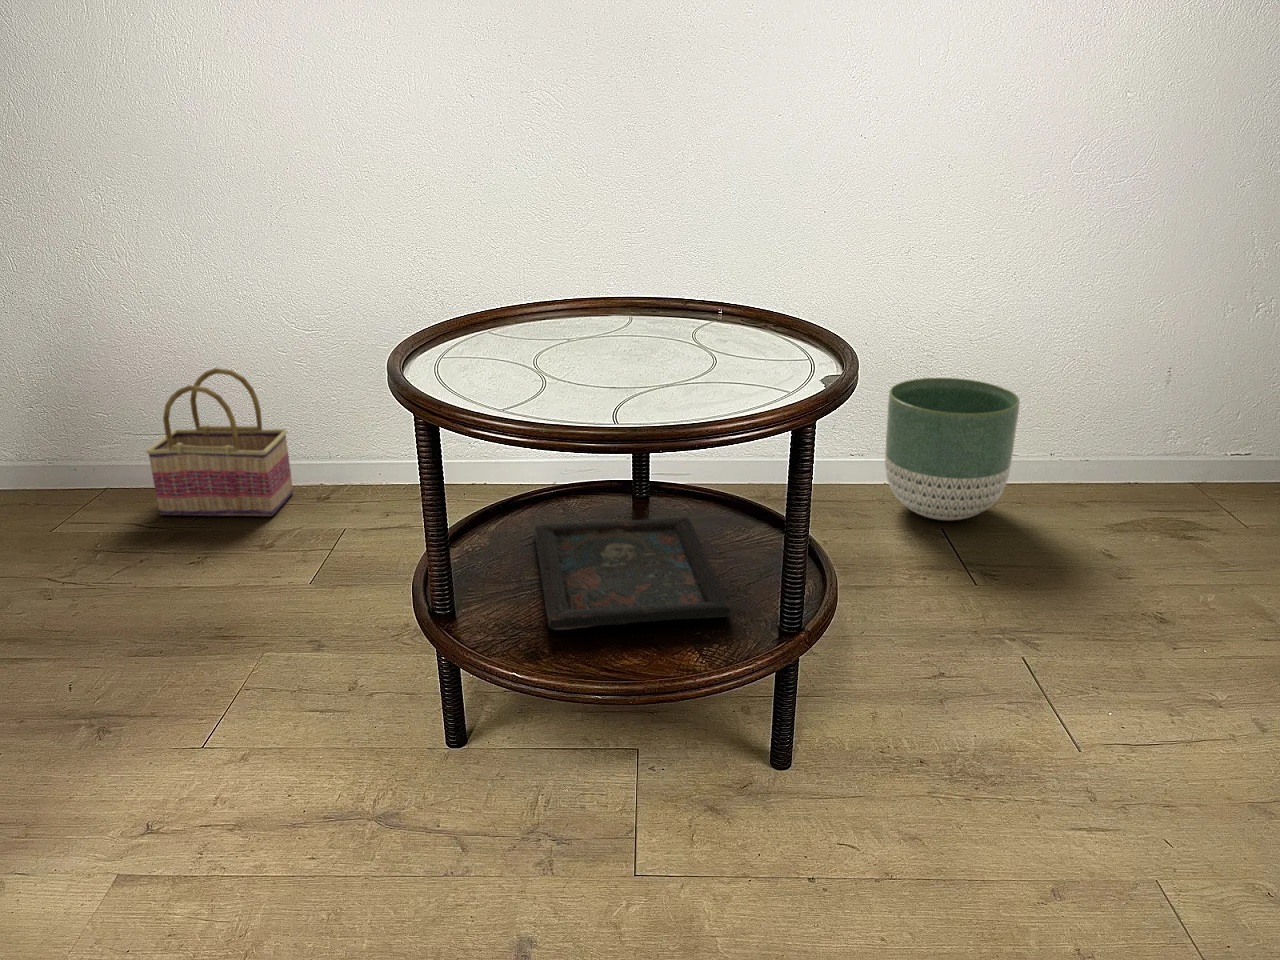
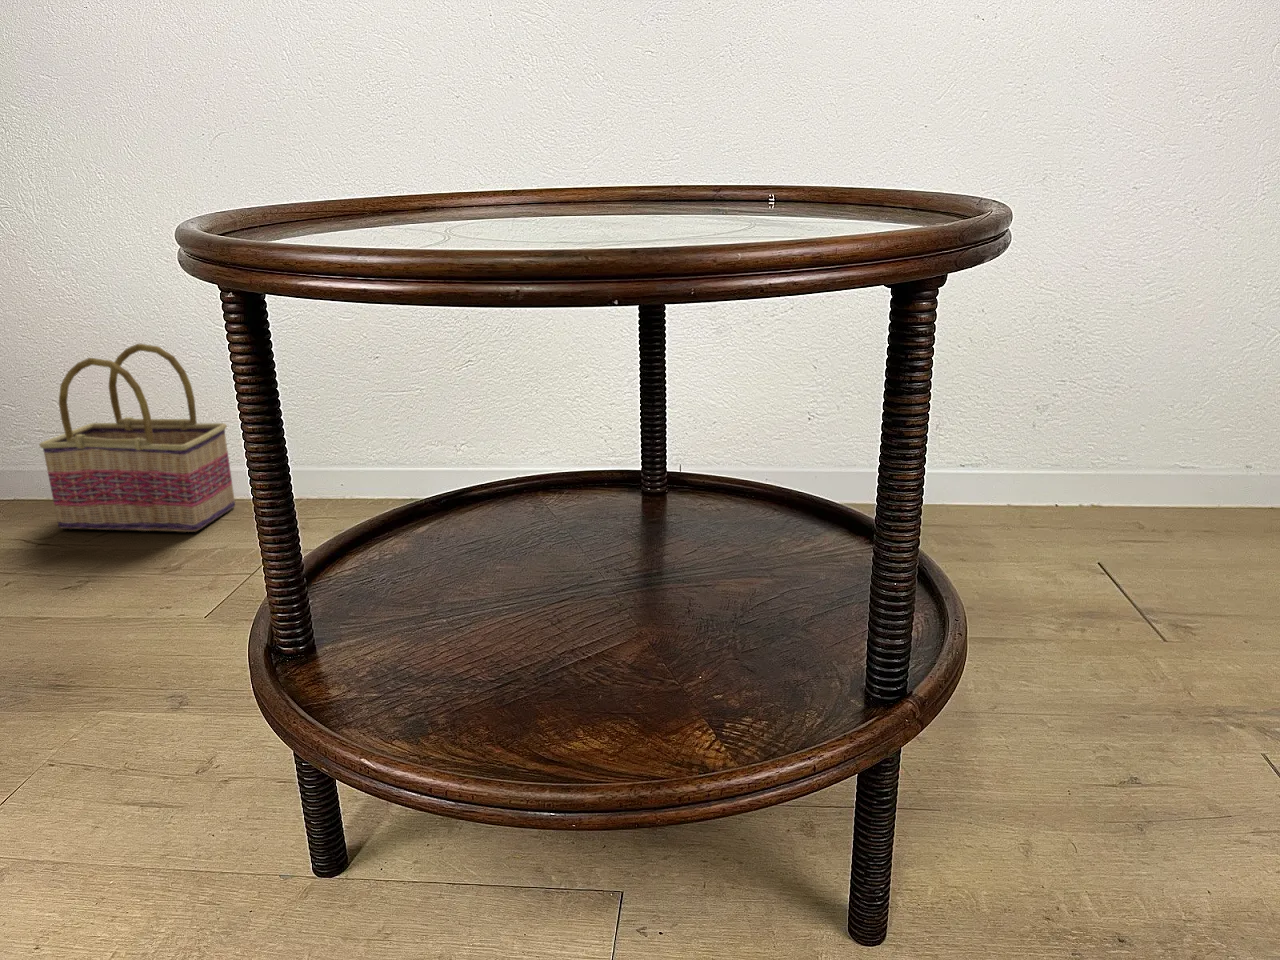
planter: present [885,378,1020,520] -> none [1010,358,1210,551]
tray: present [534,517,731,630] -> none [455,519,778,683]

